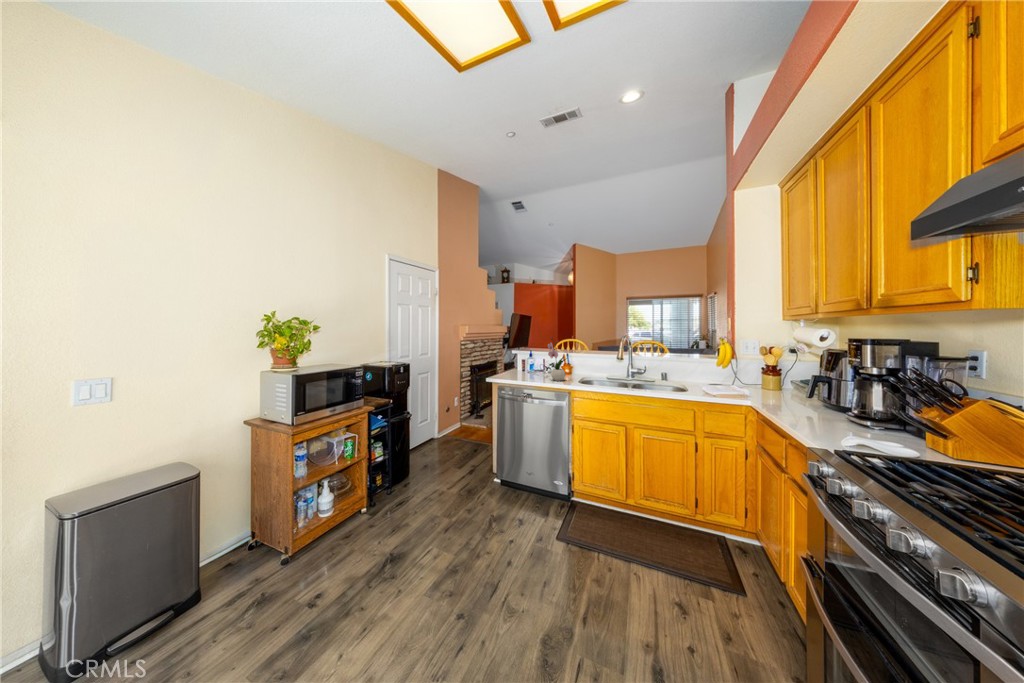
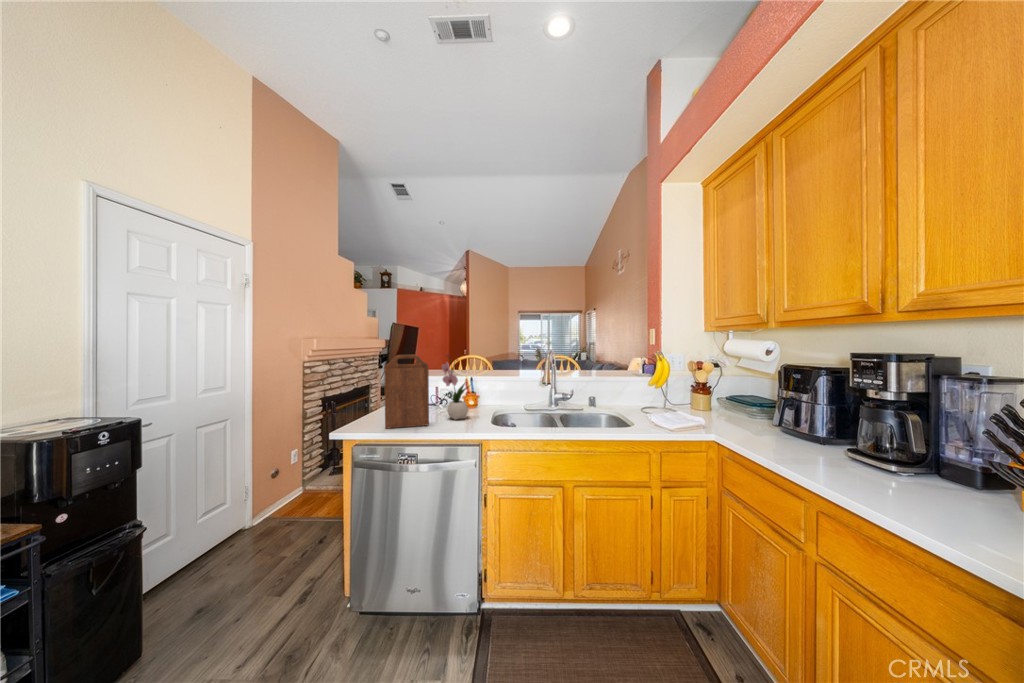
cutting board: none [512,337,539,383] -> present [384,355,429,429]

